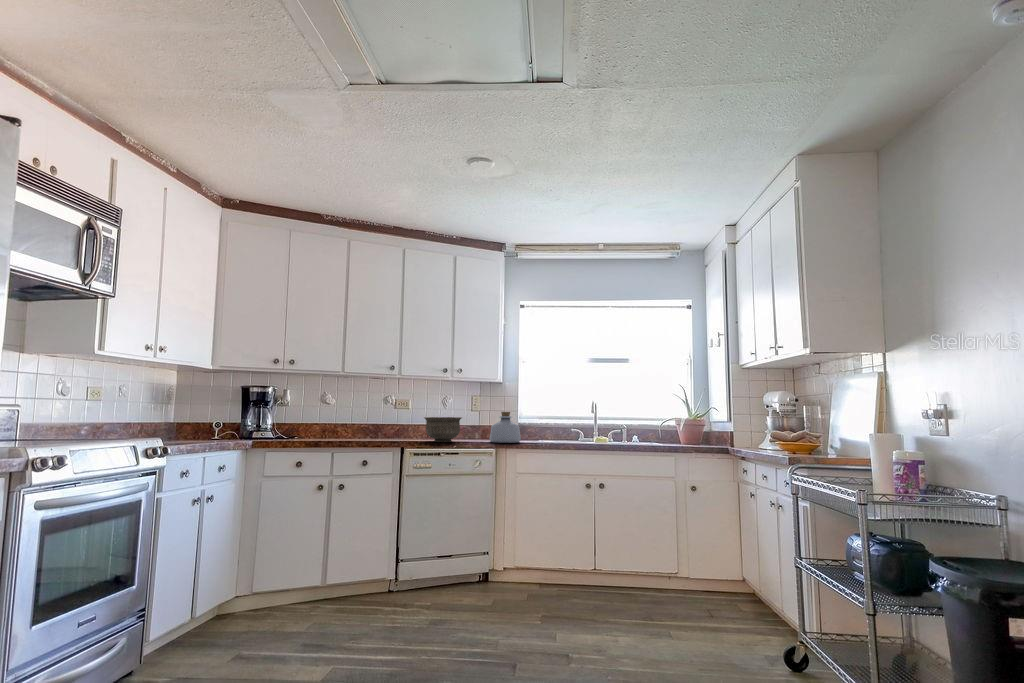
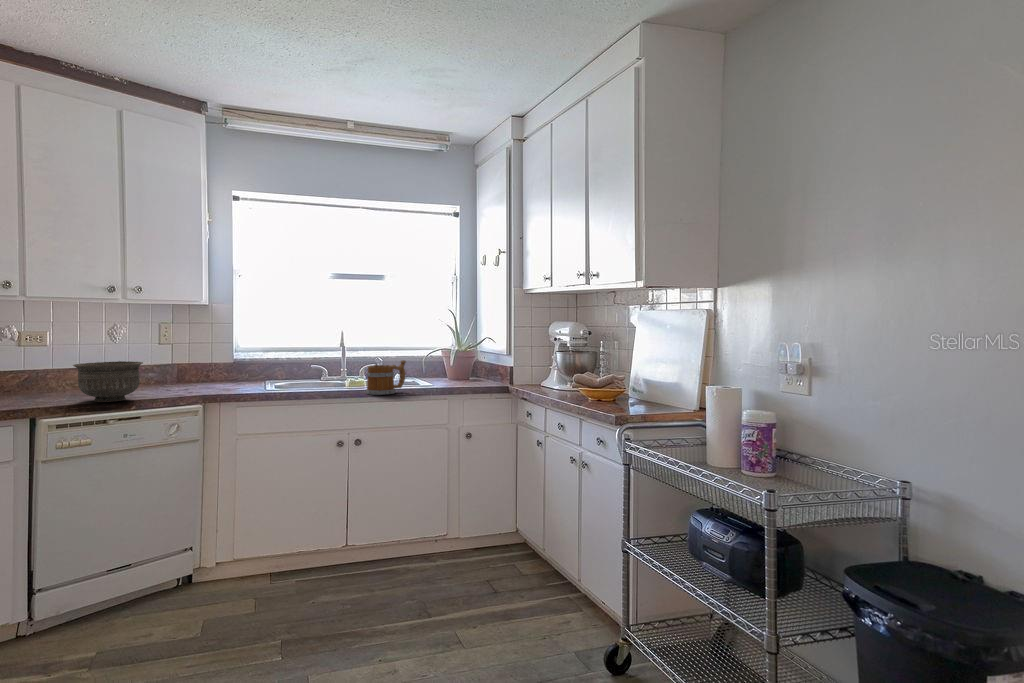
bottle: present [489,412,521,443] -> none [190,351,240,396]
mug: none [609,422,641,447] -> present [366,360,406,395]

